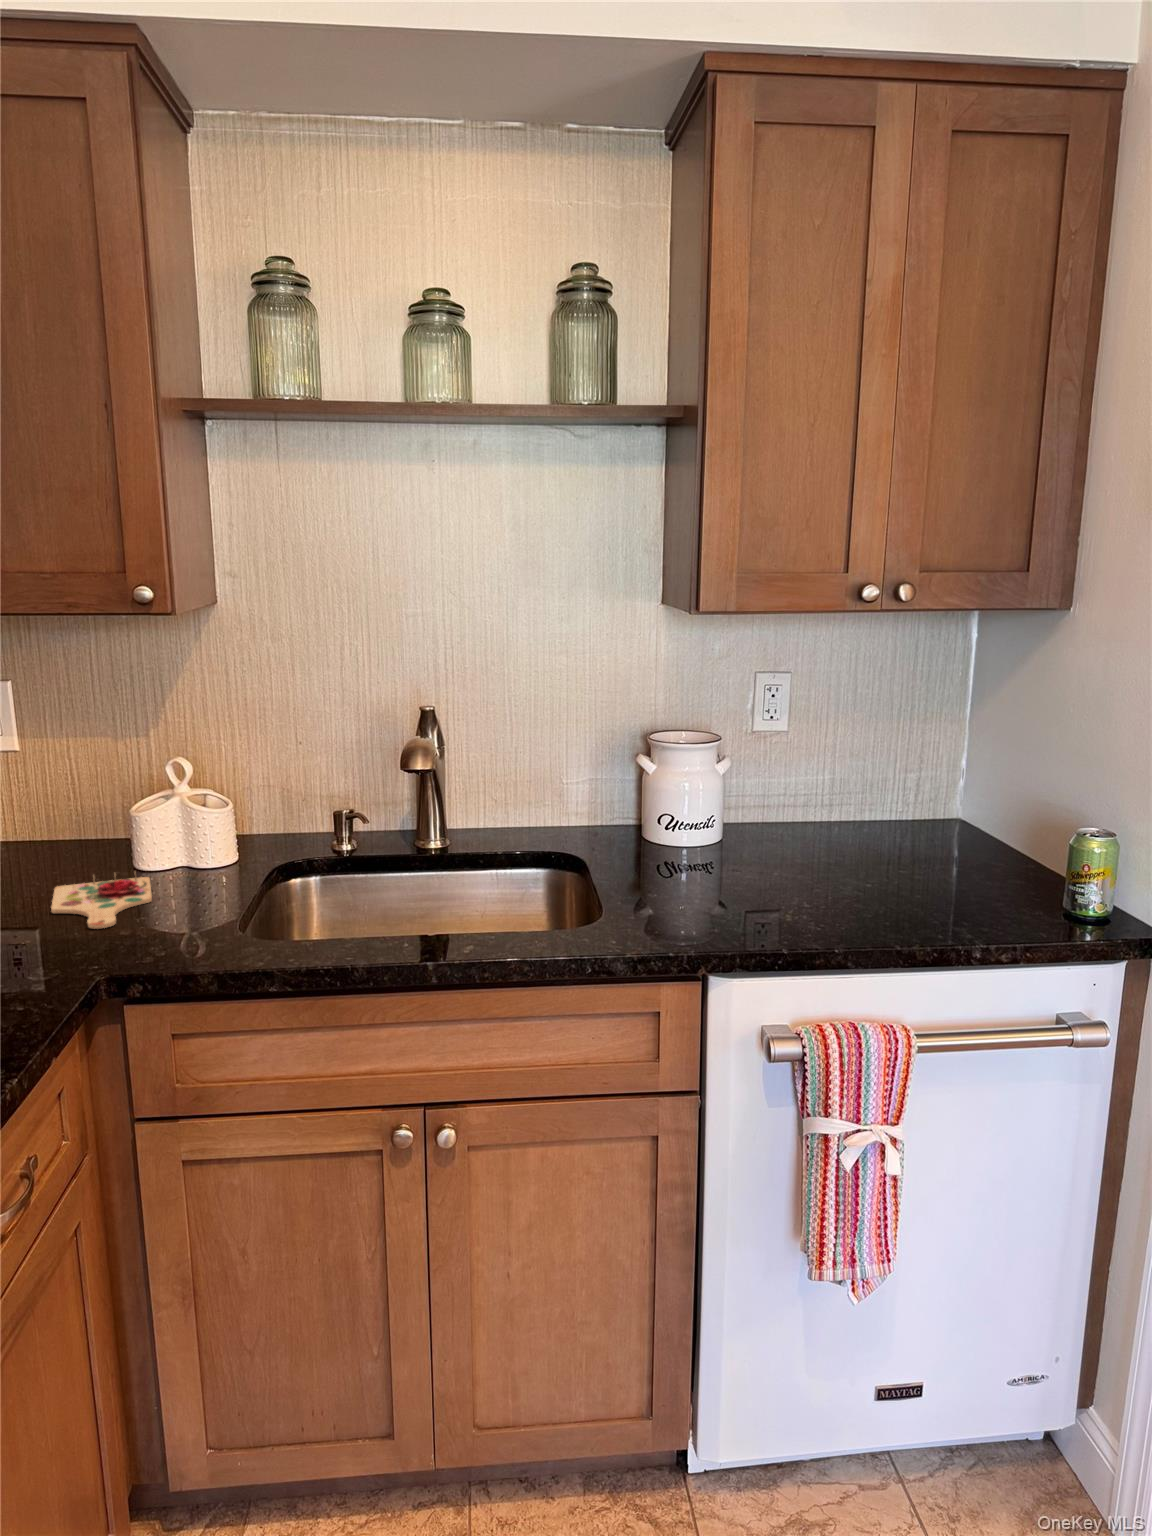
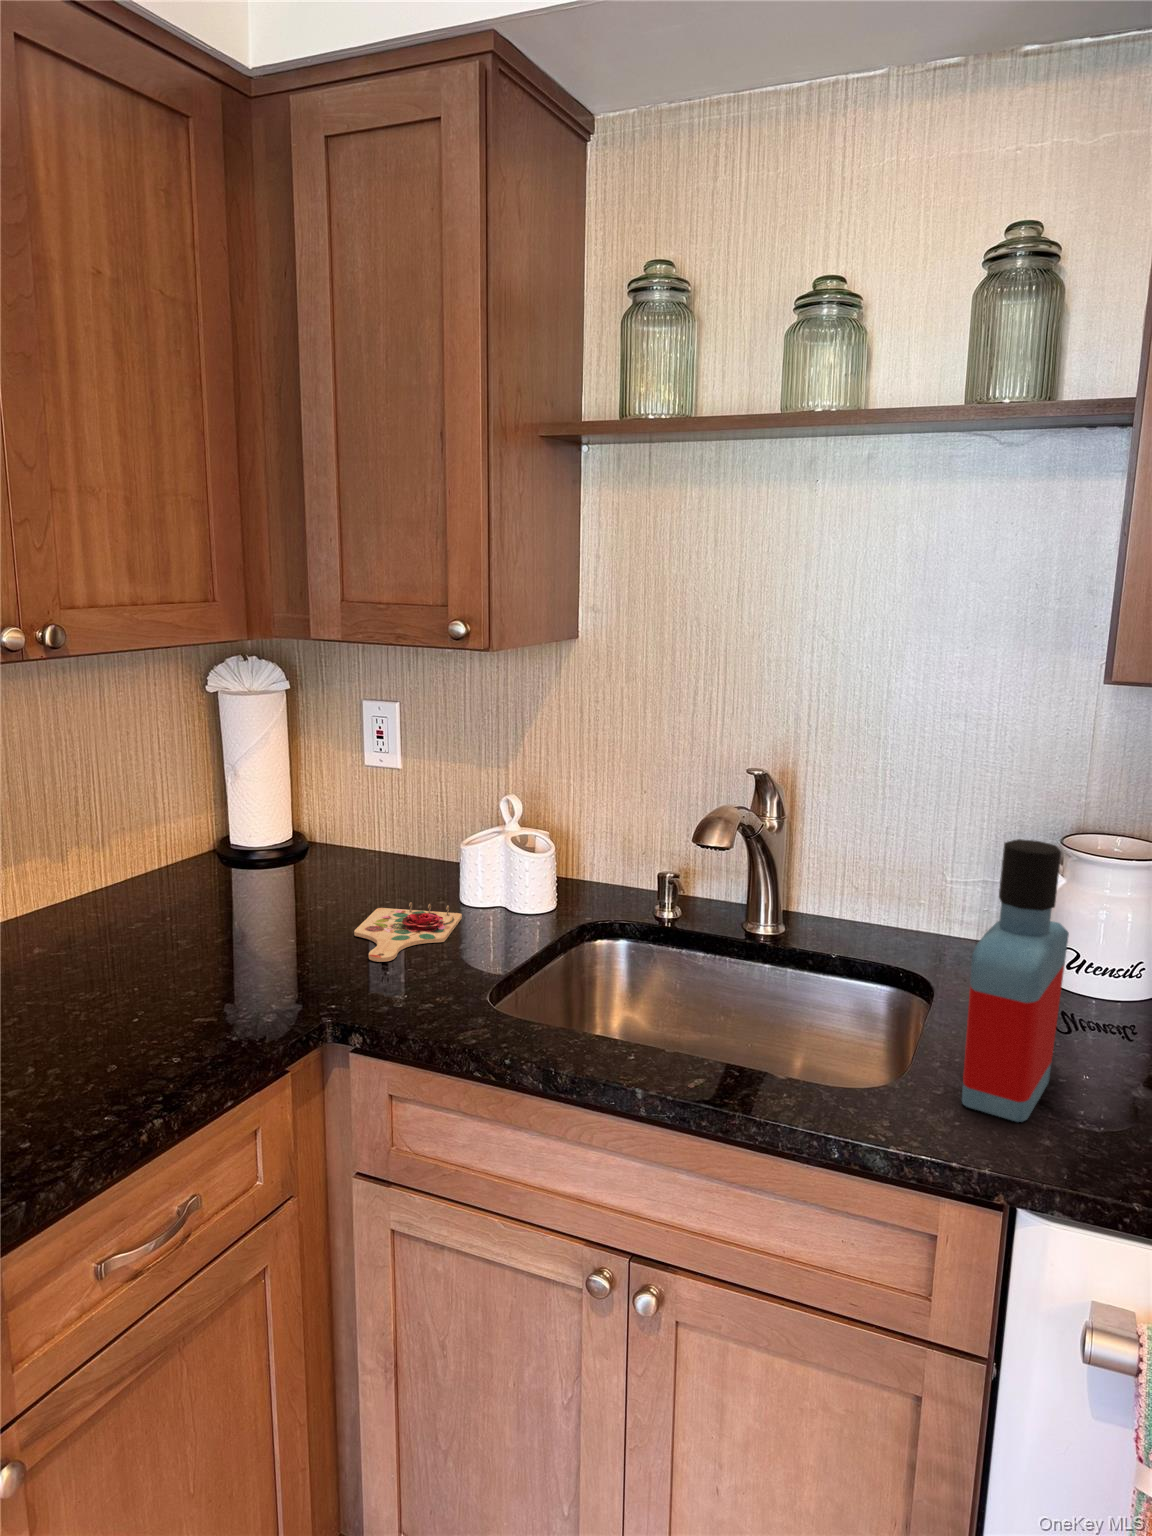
bottle: none [649,726,699,925] -> present [962,839,1069,1122]

